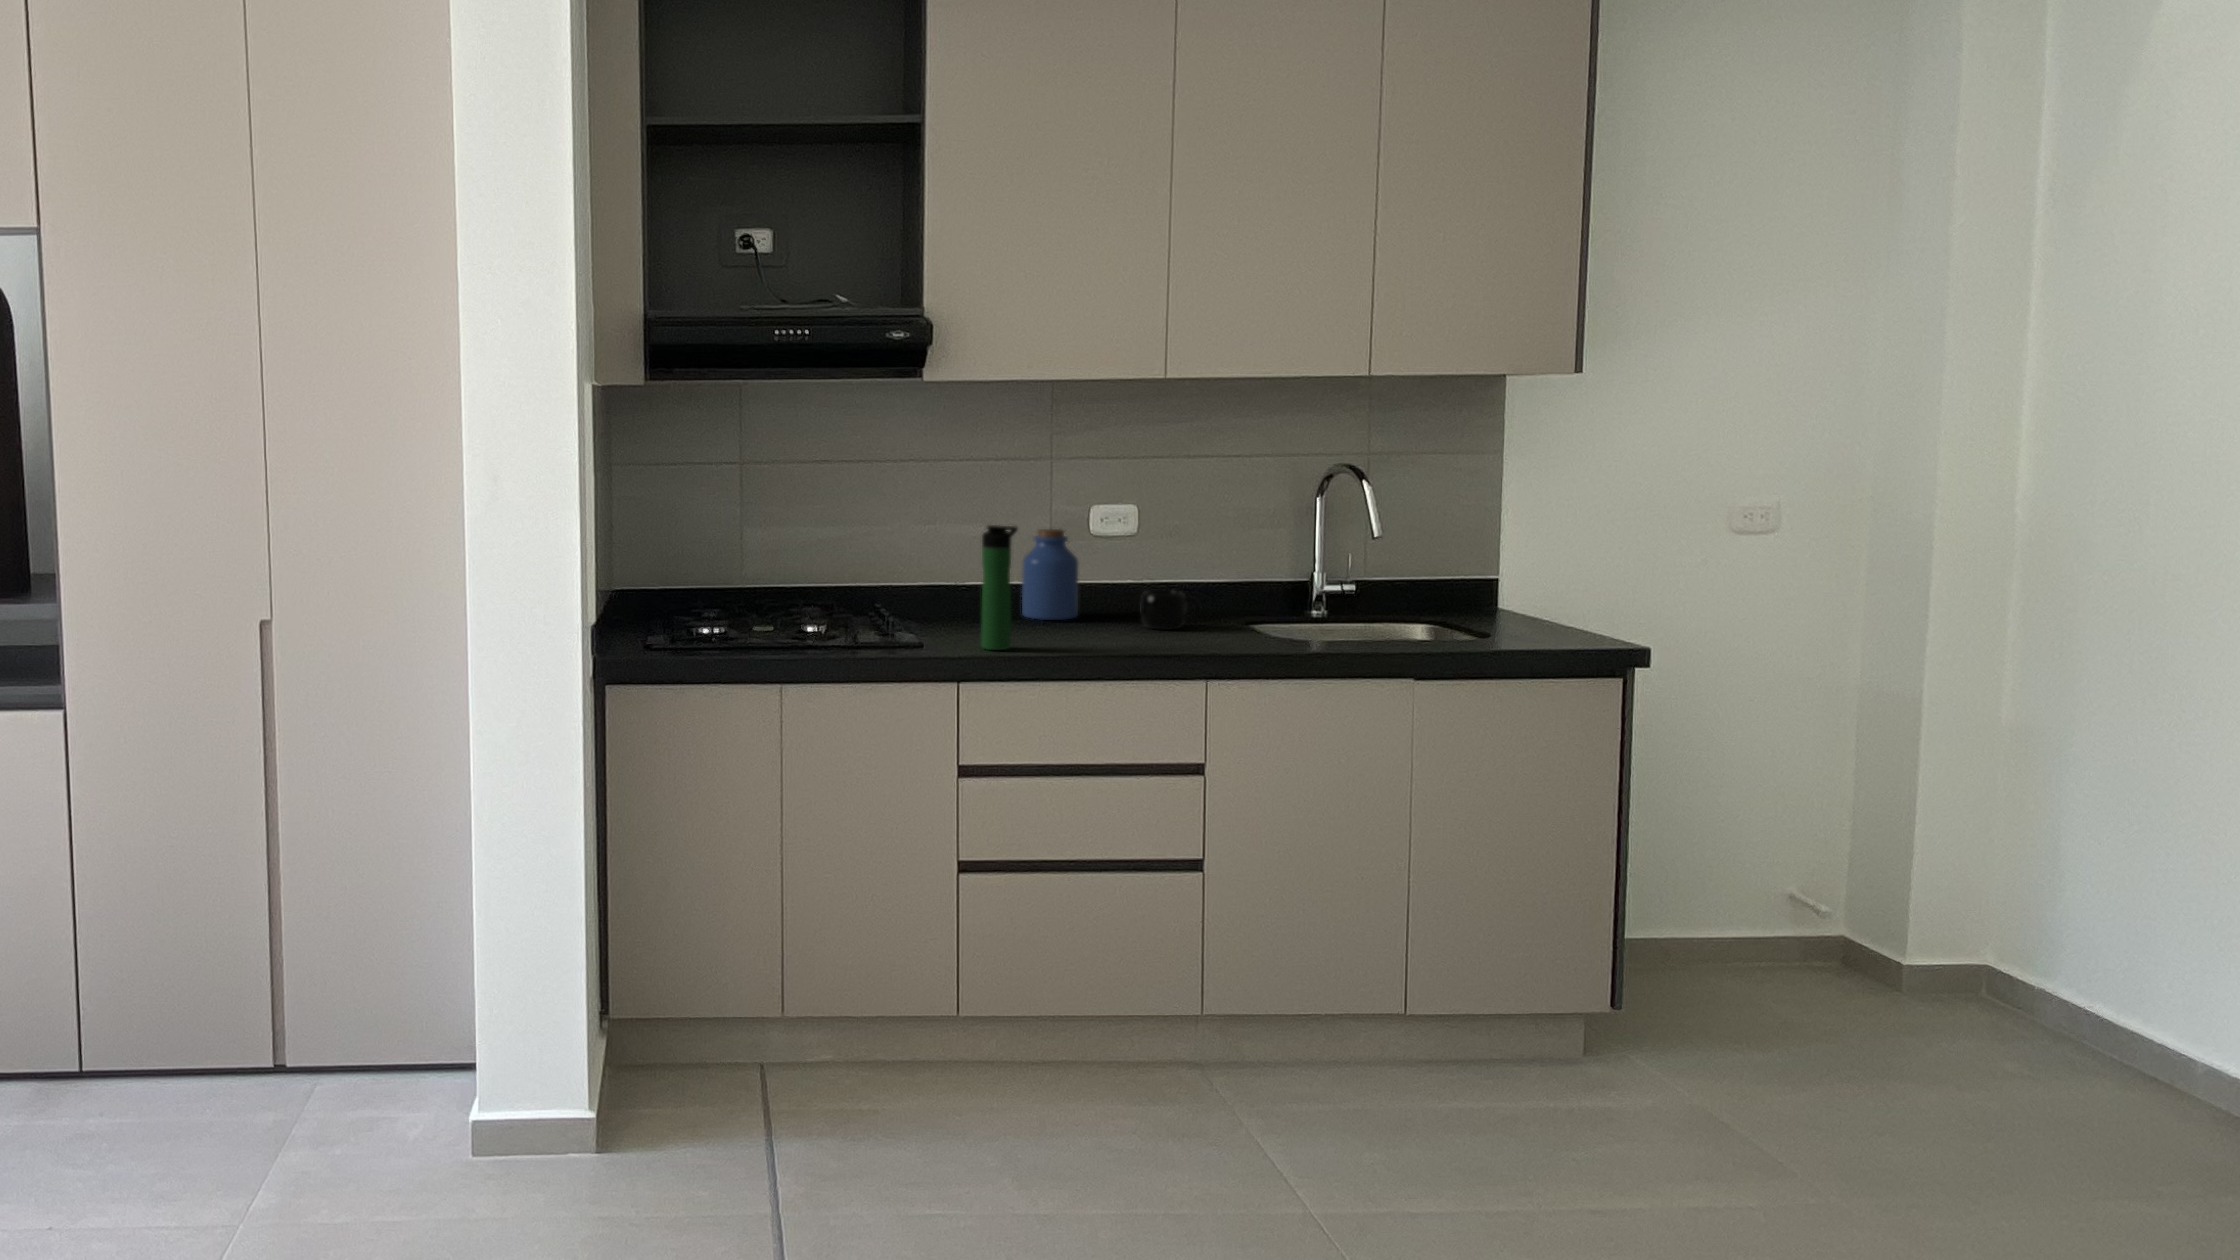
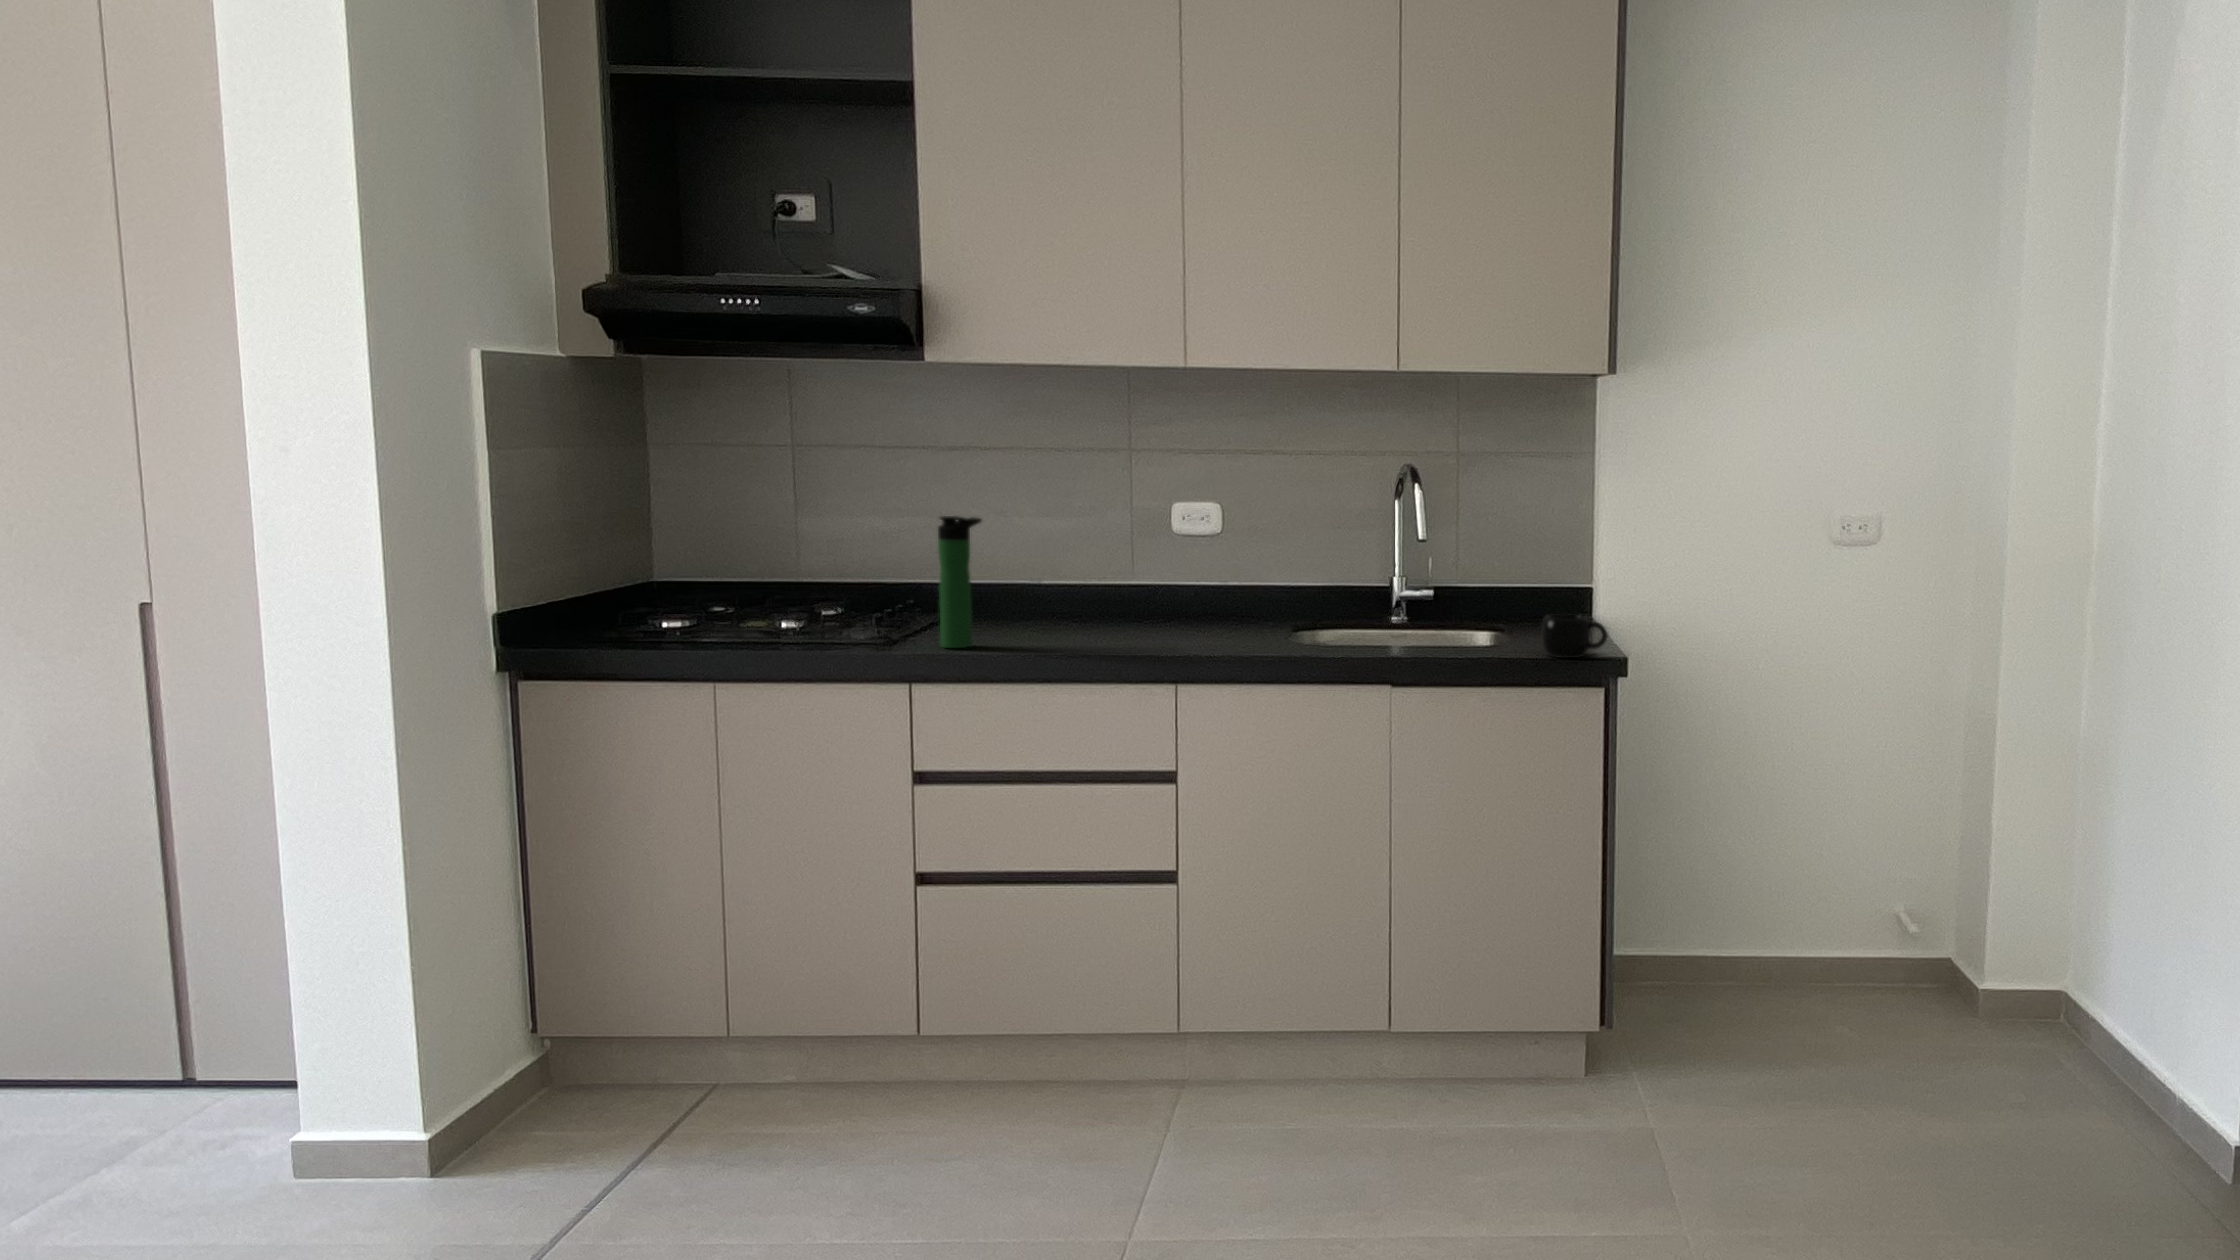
jar: present [1022,529,1078,620] -> none [1070,525,1130,620]
mug: present [1141,590,1201,630] -> present [1542,614,1608,658]

